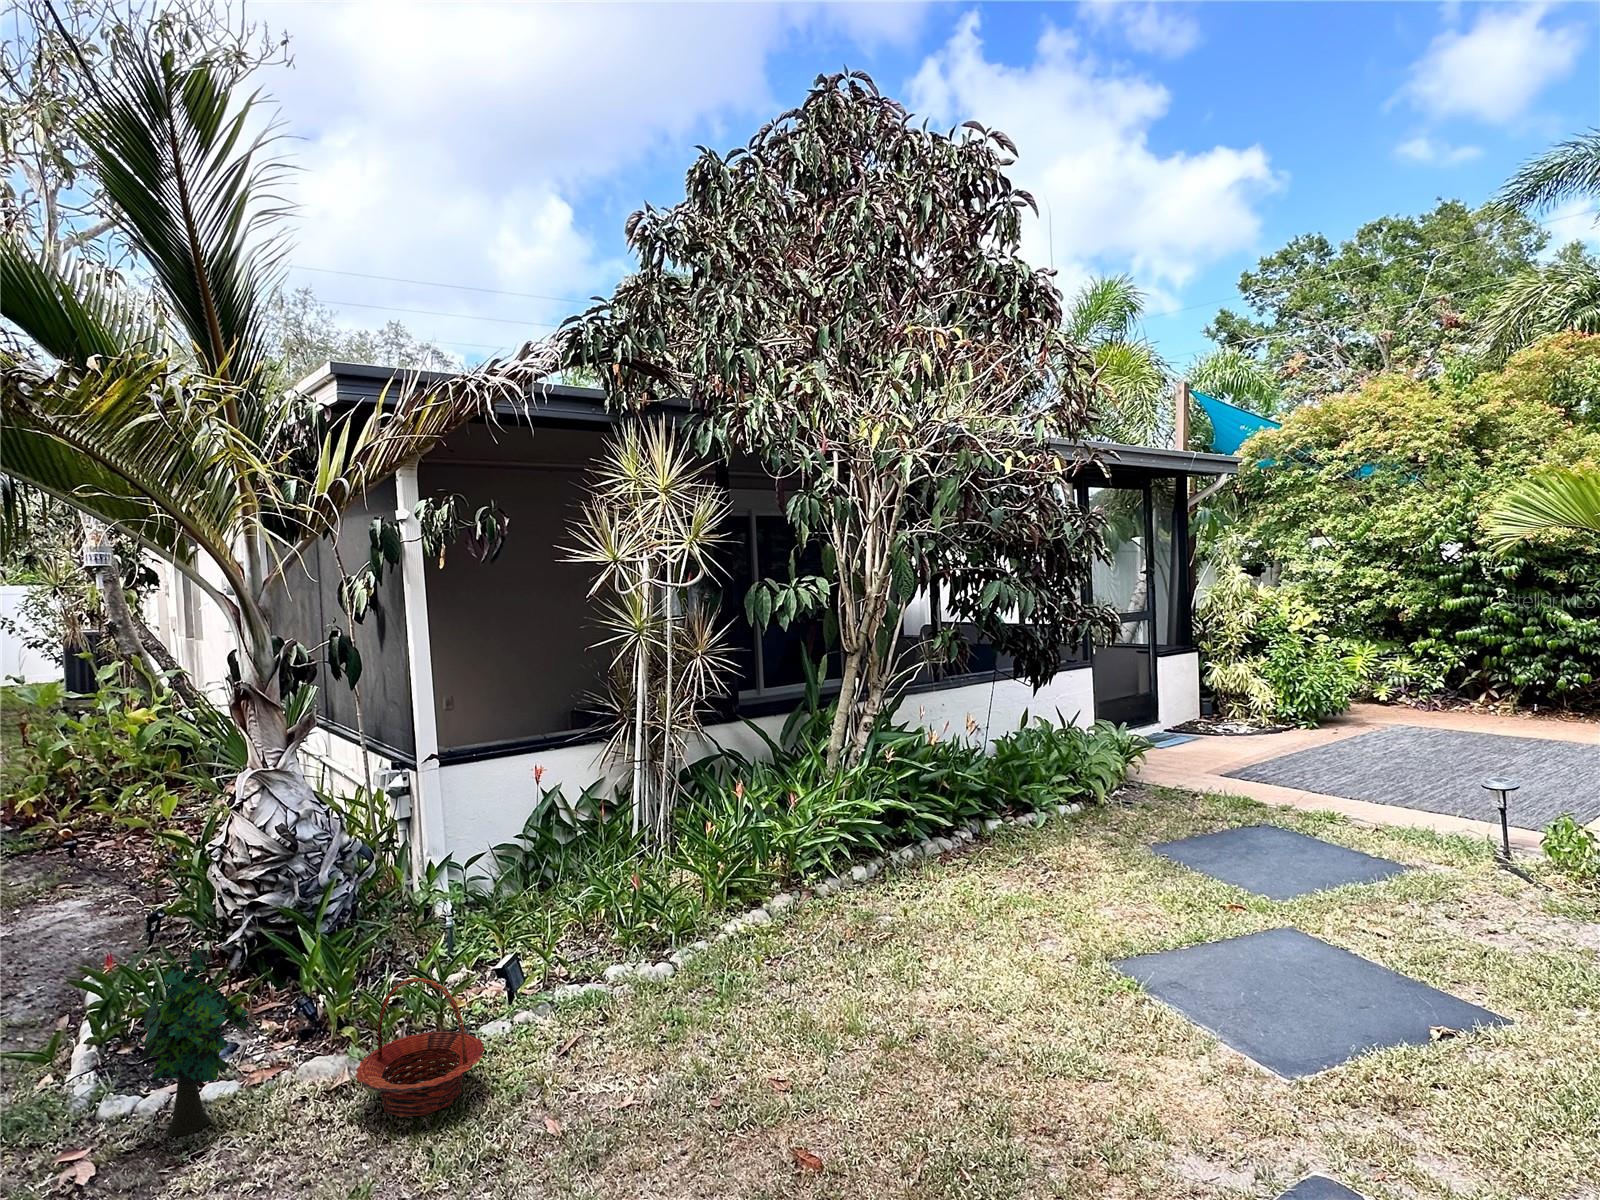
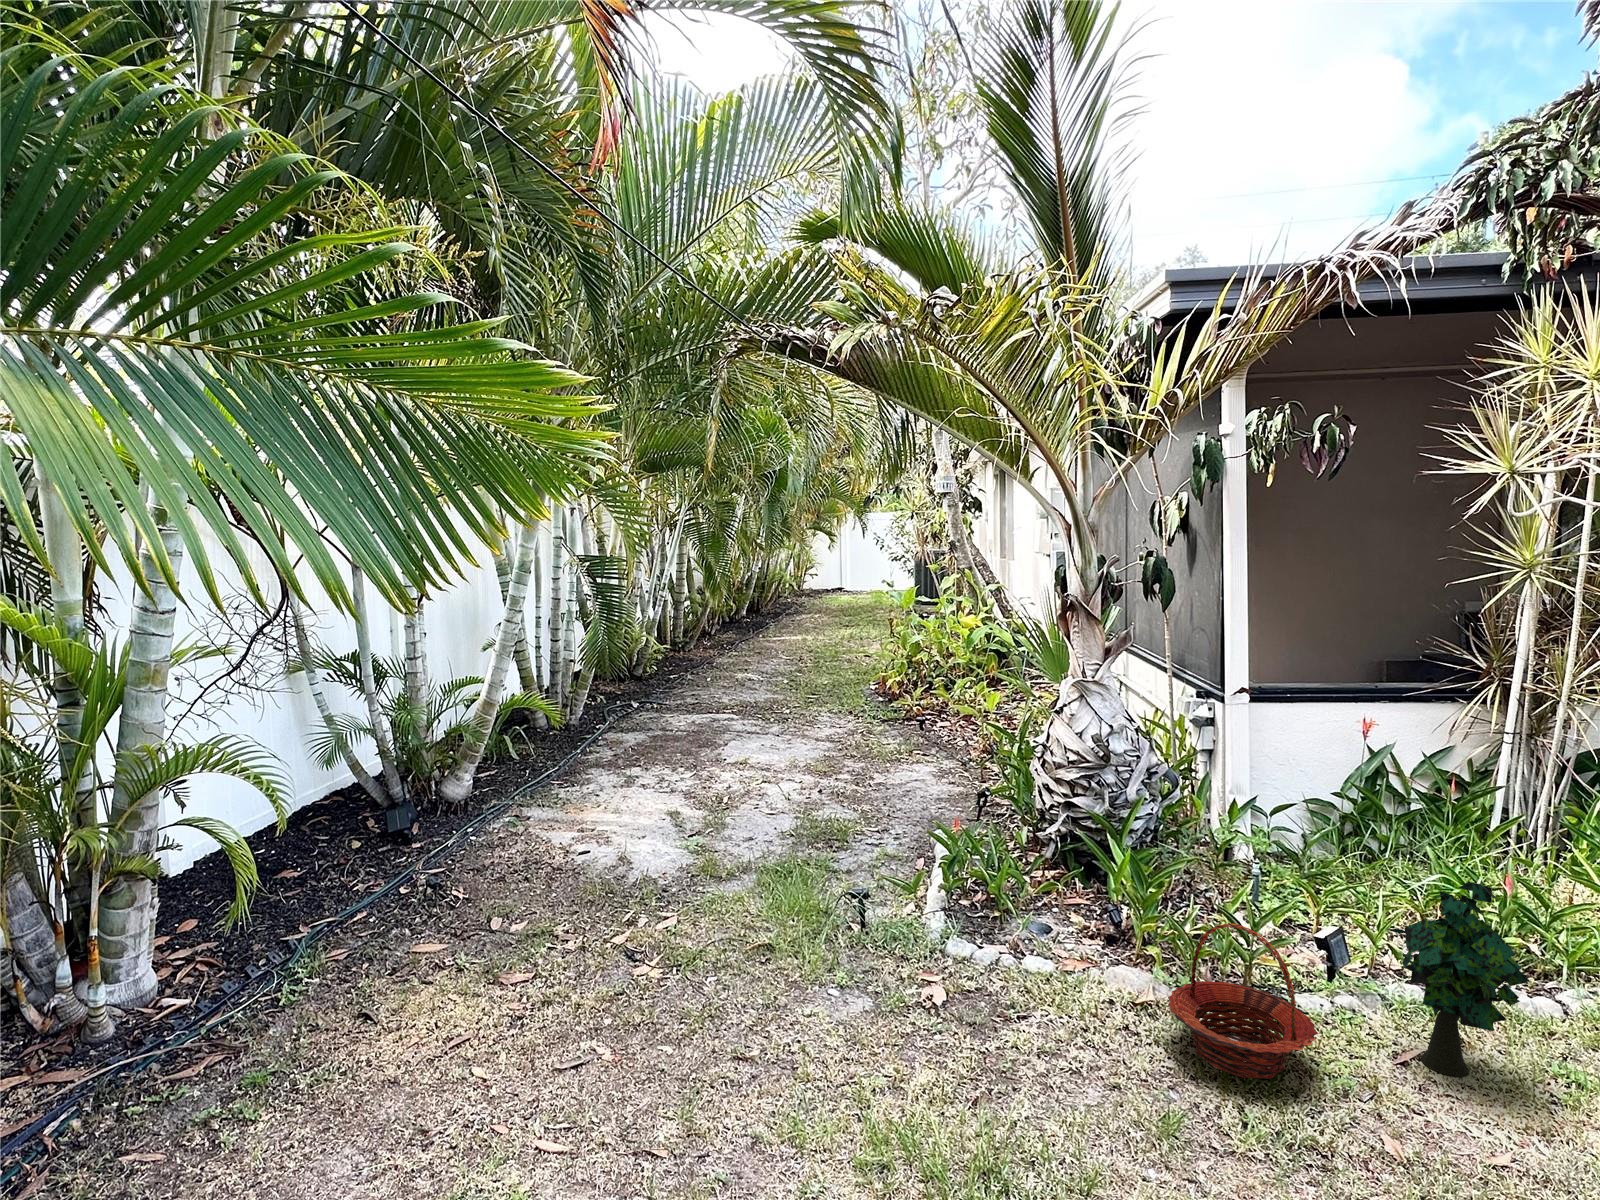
decorative plant: present [133,949,250,1136] -> present [1386,882,1530,1077]

